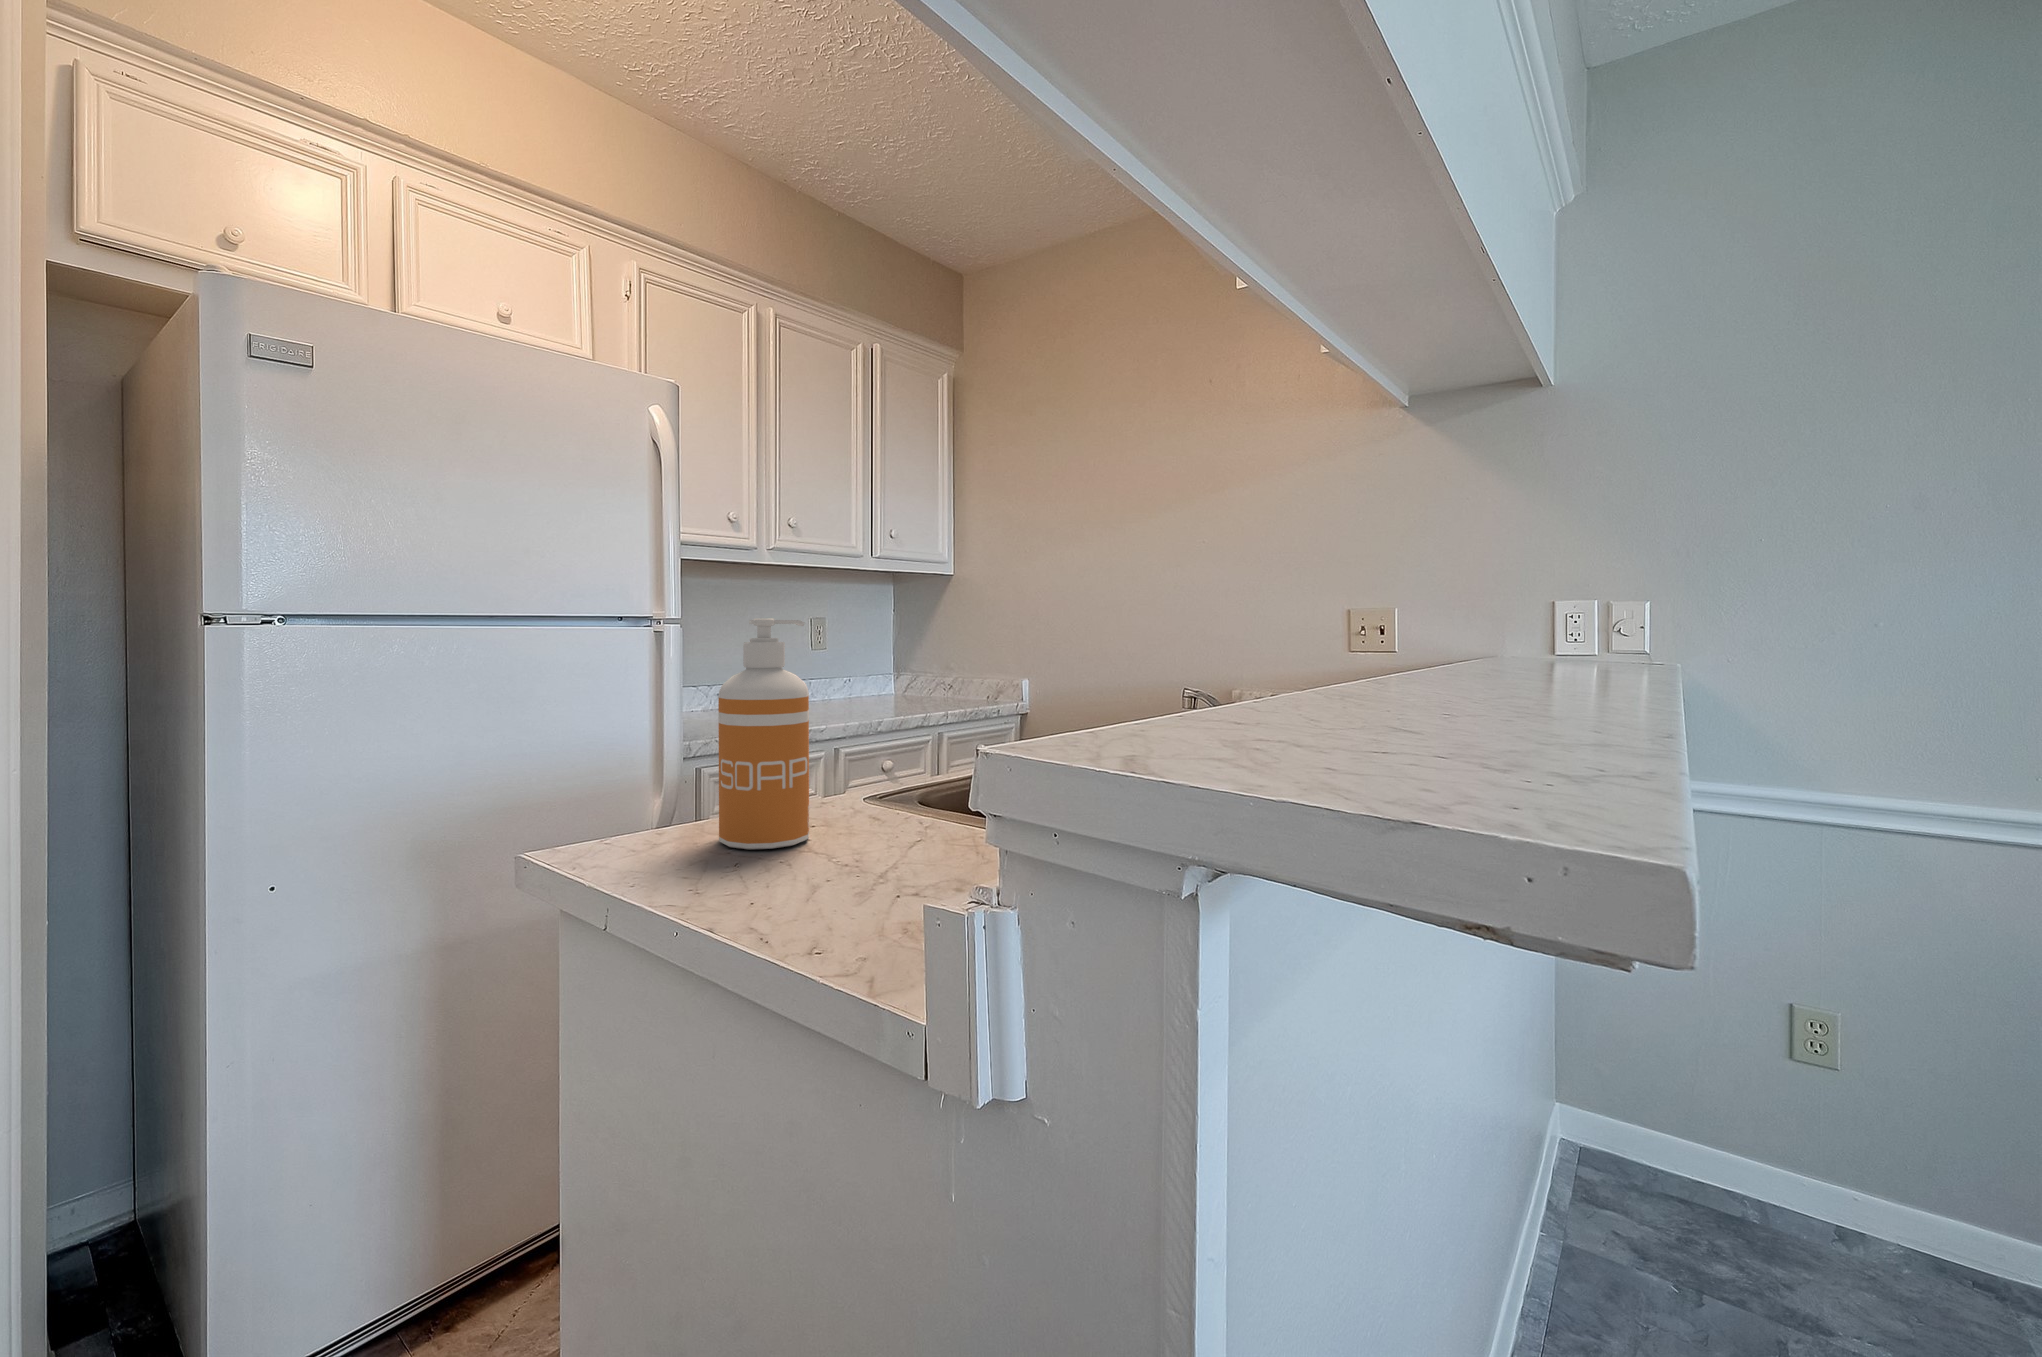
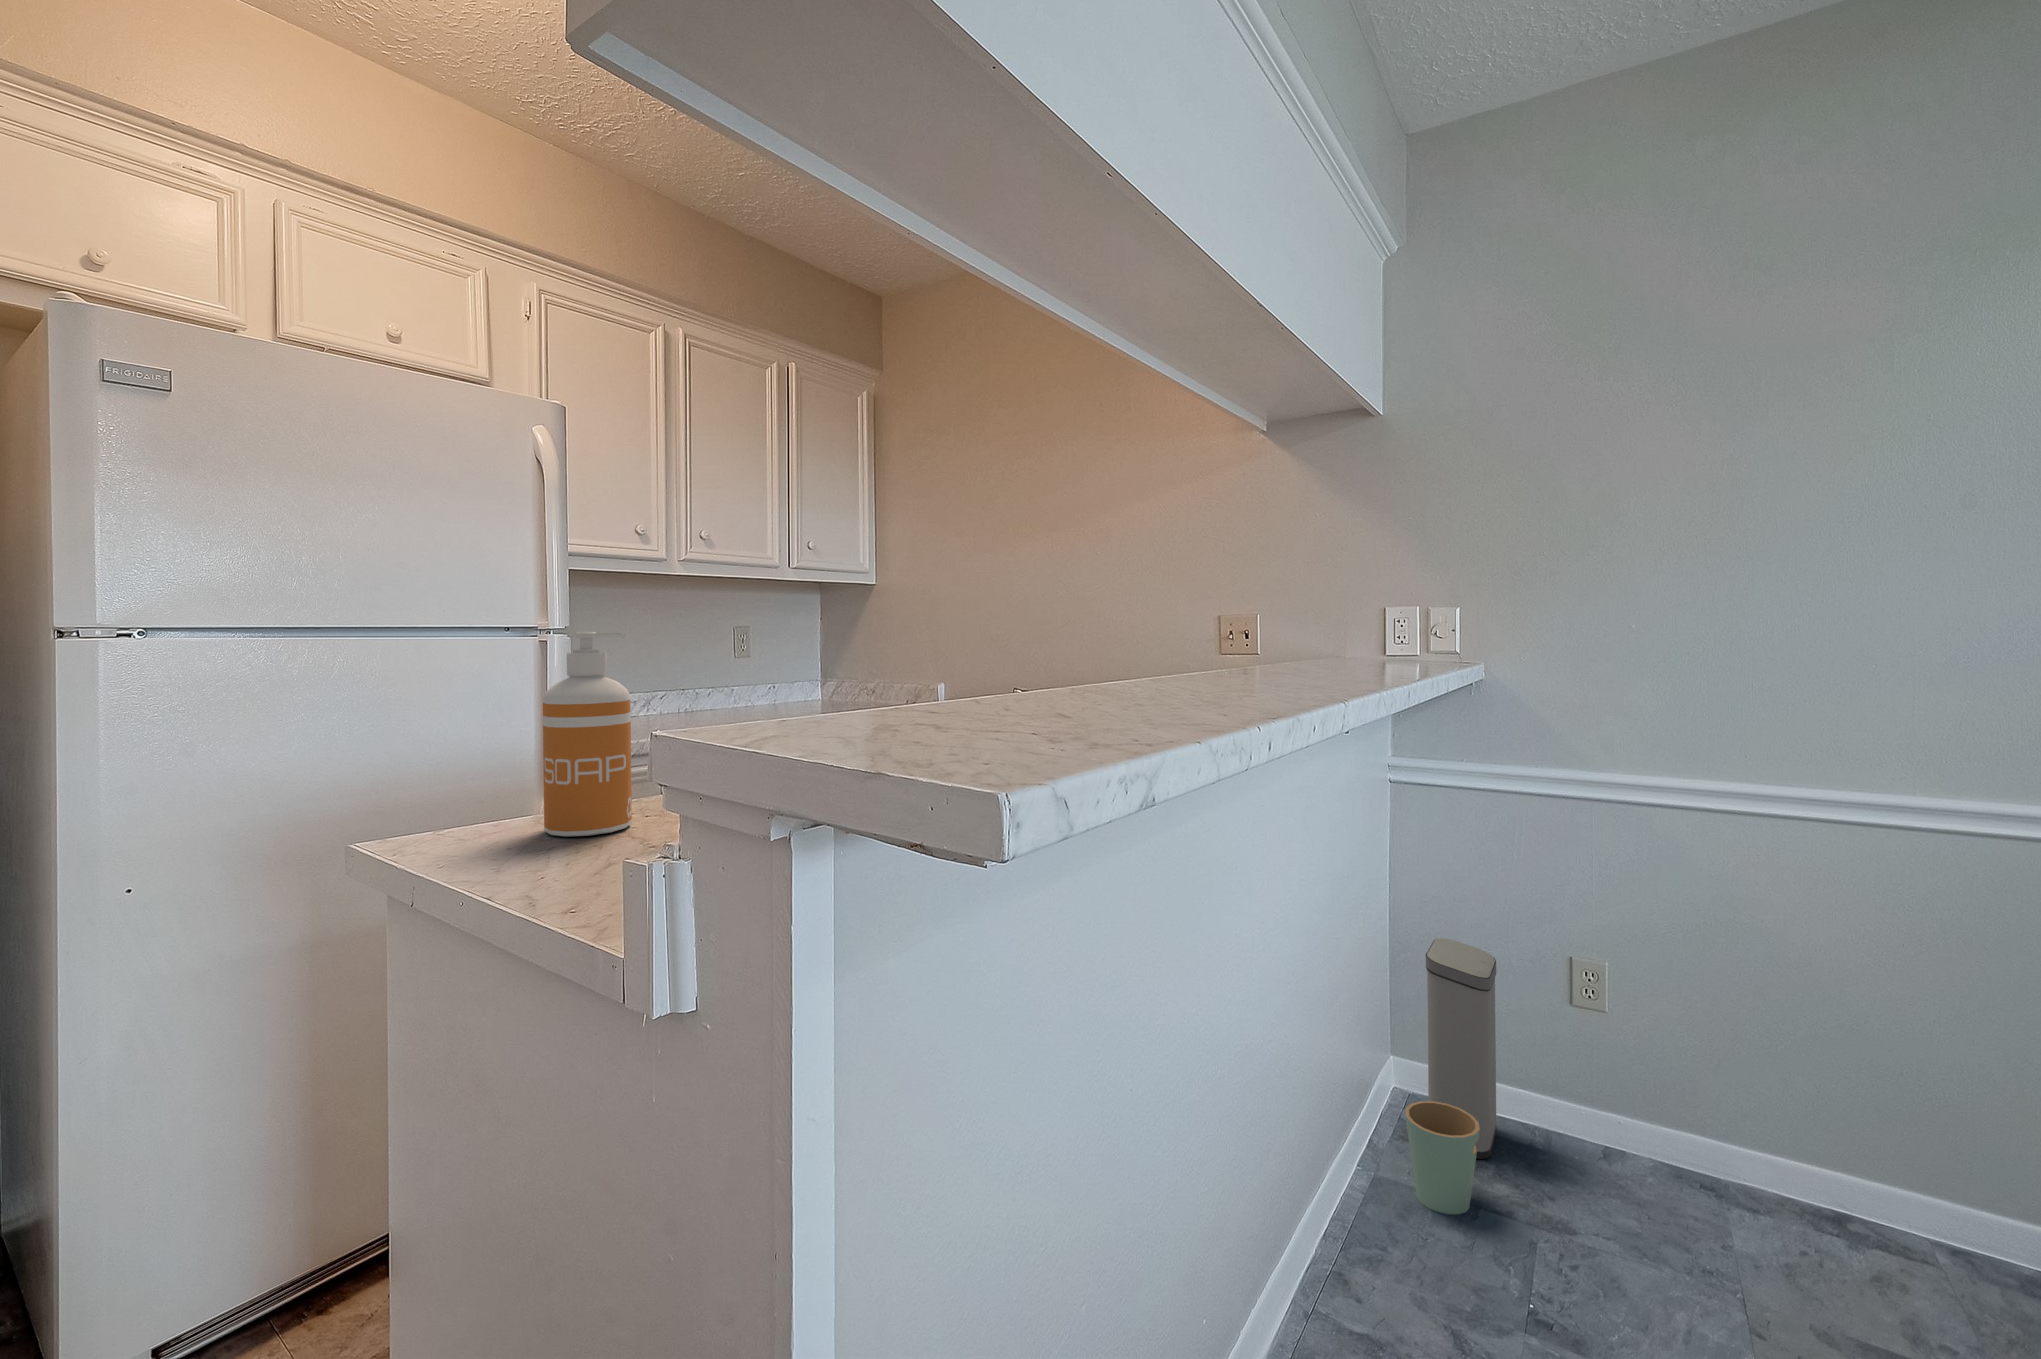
trash can: none [1607,973,1706,1299] -> present [1405,938,1496,1214]

